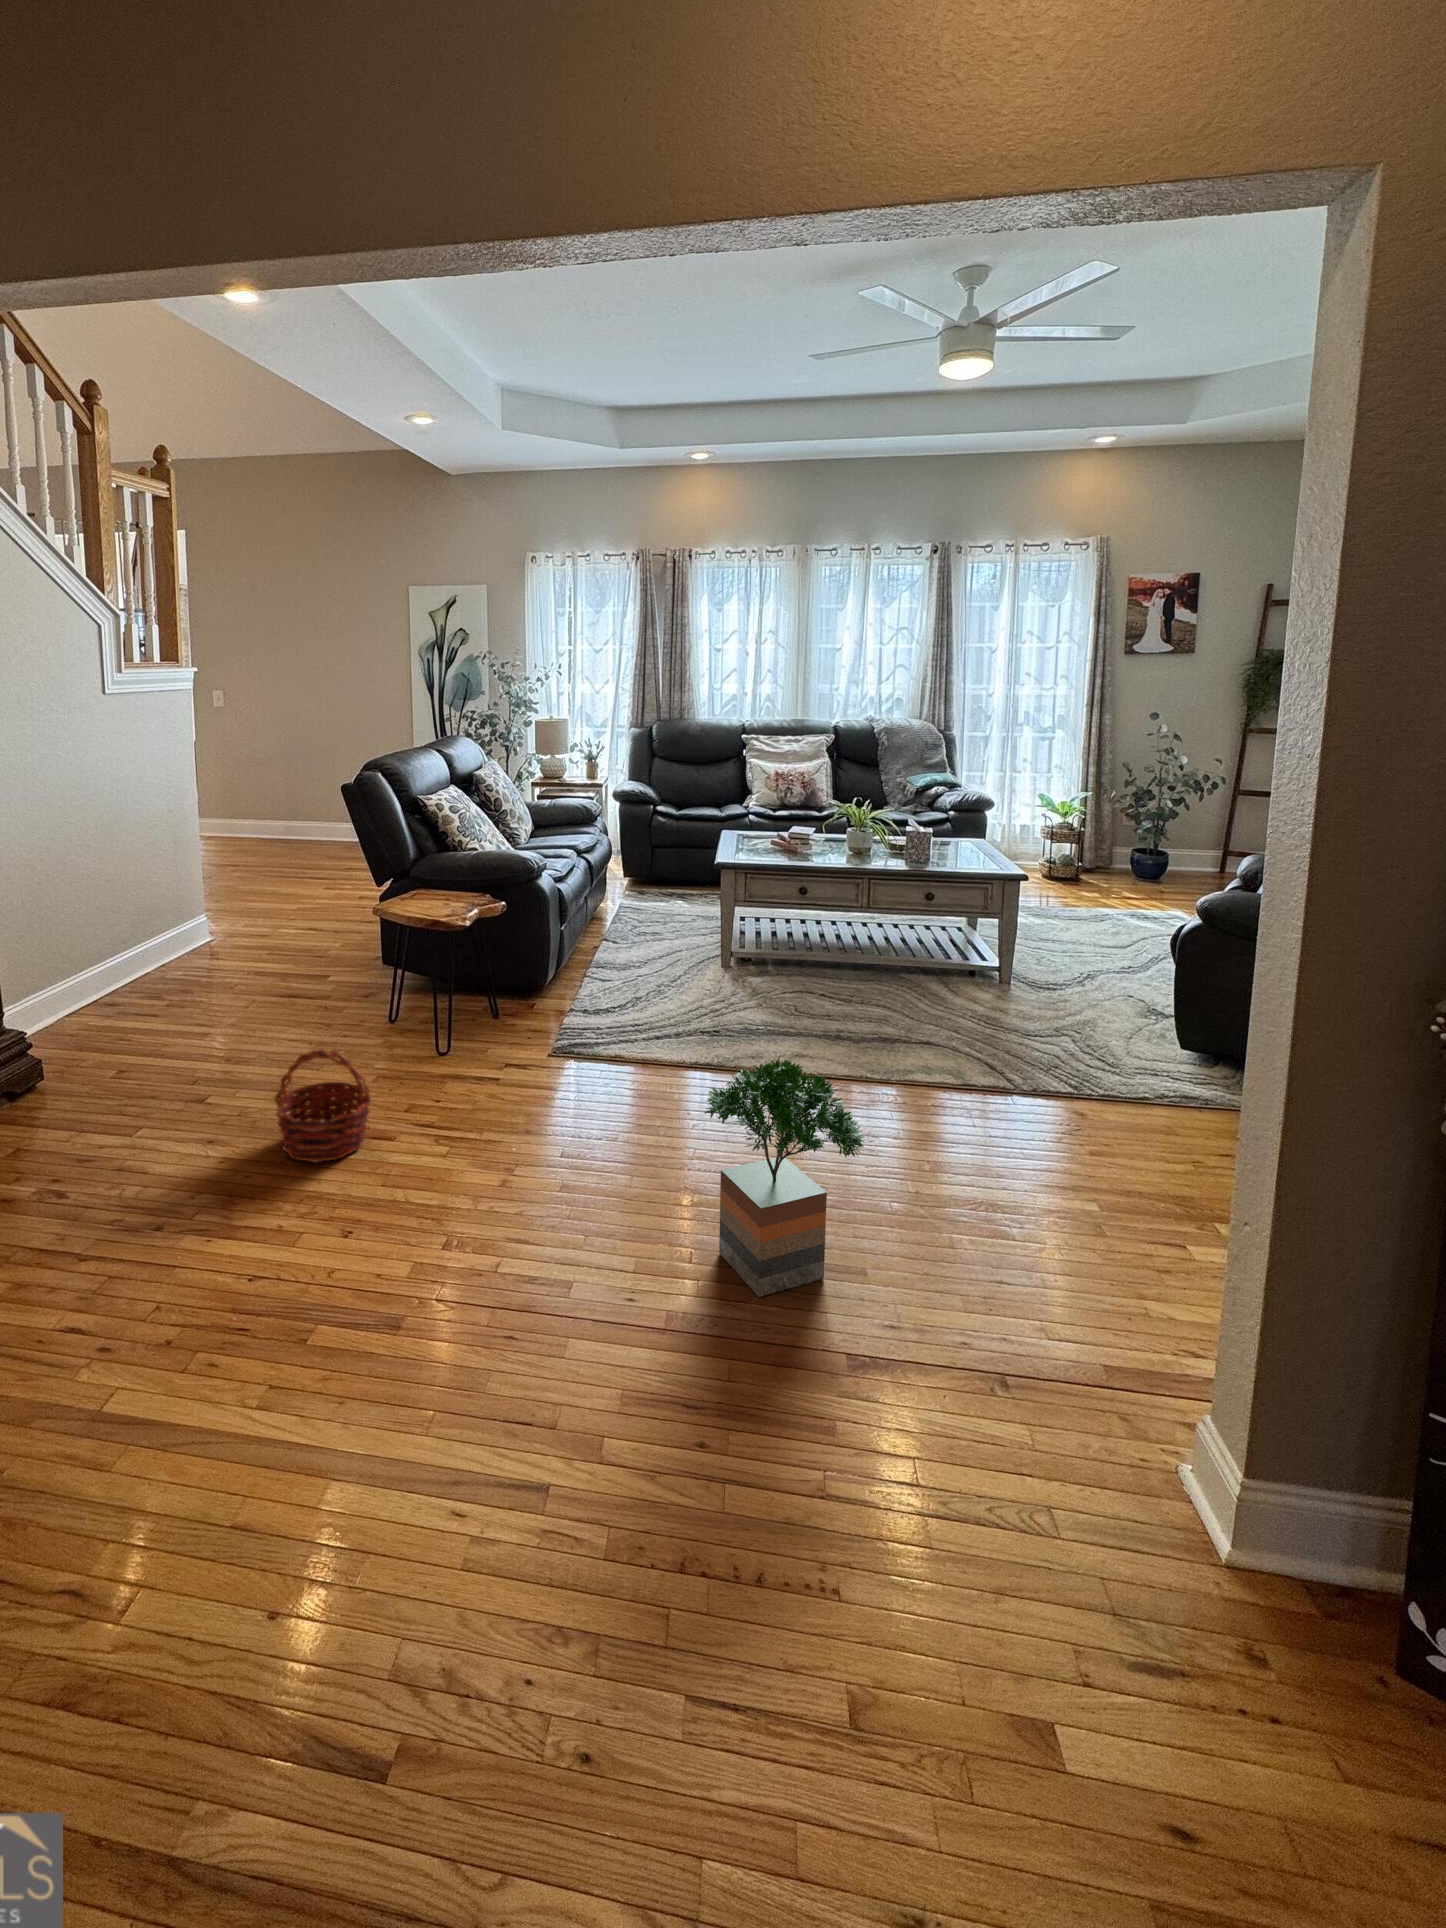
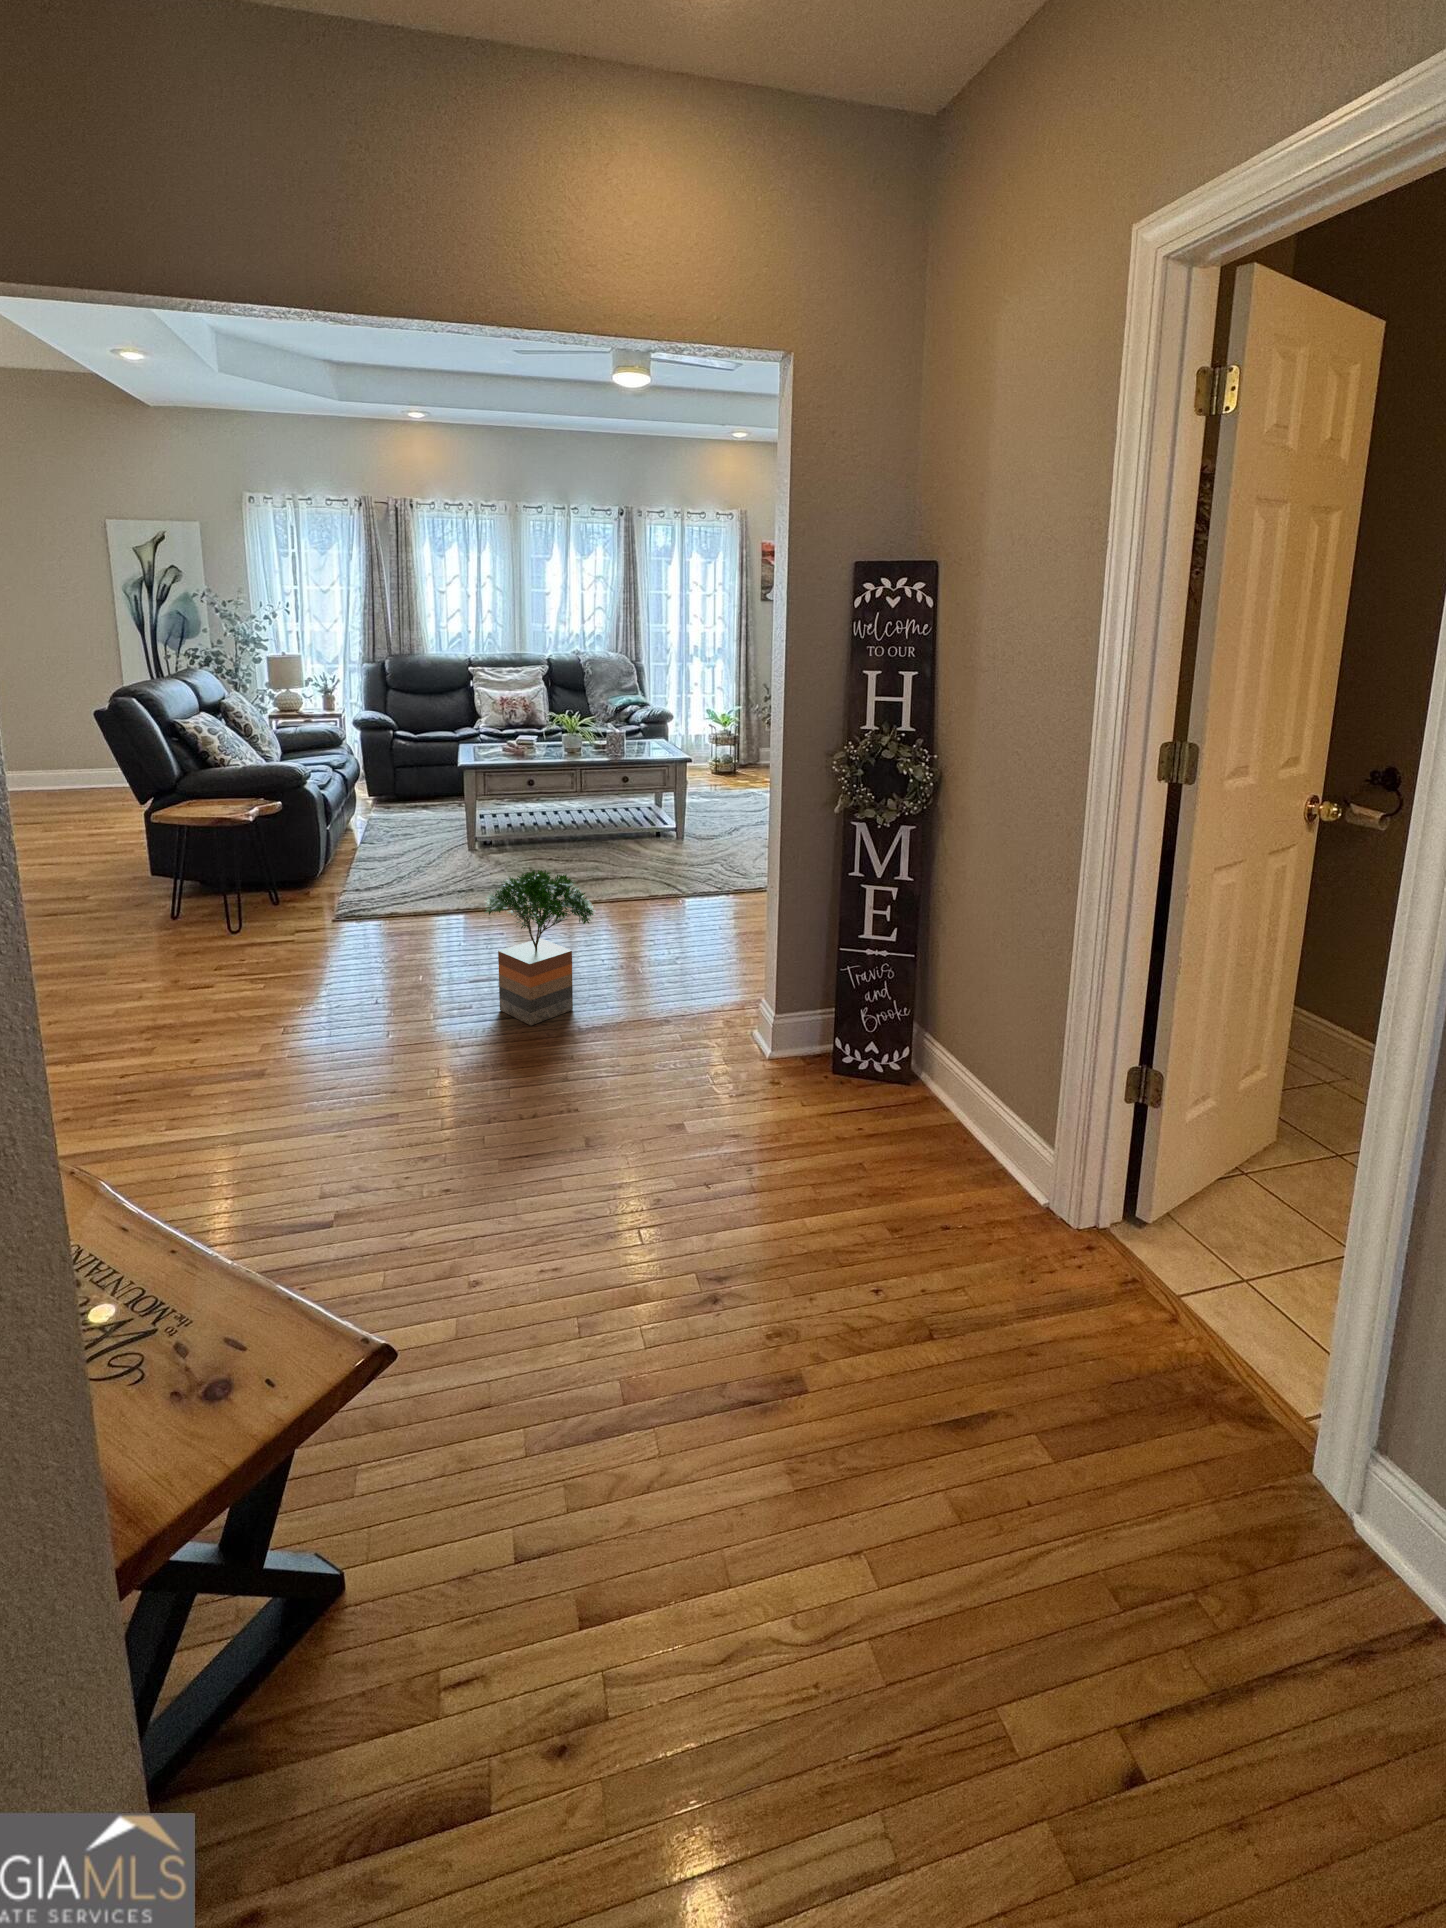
basket: present [275,1048,371,1162] -> none [92,923,190,1018]

